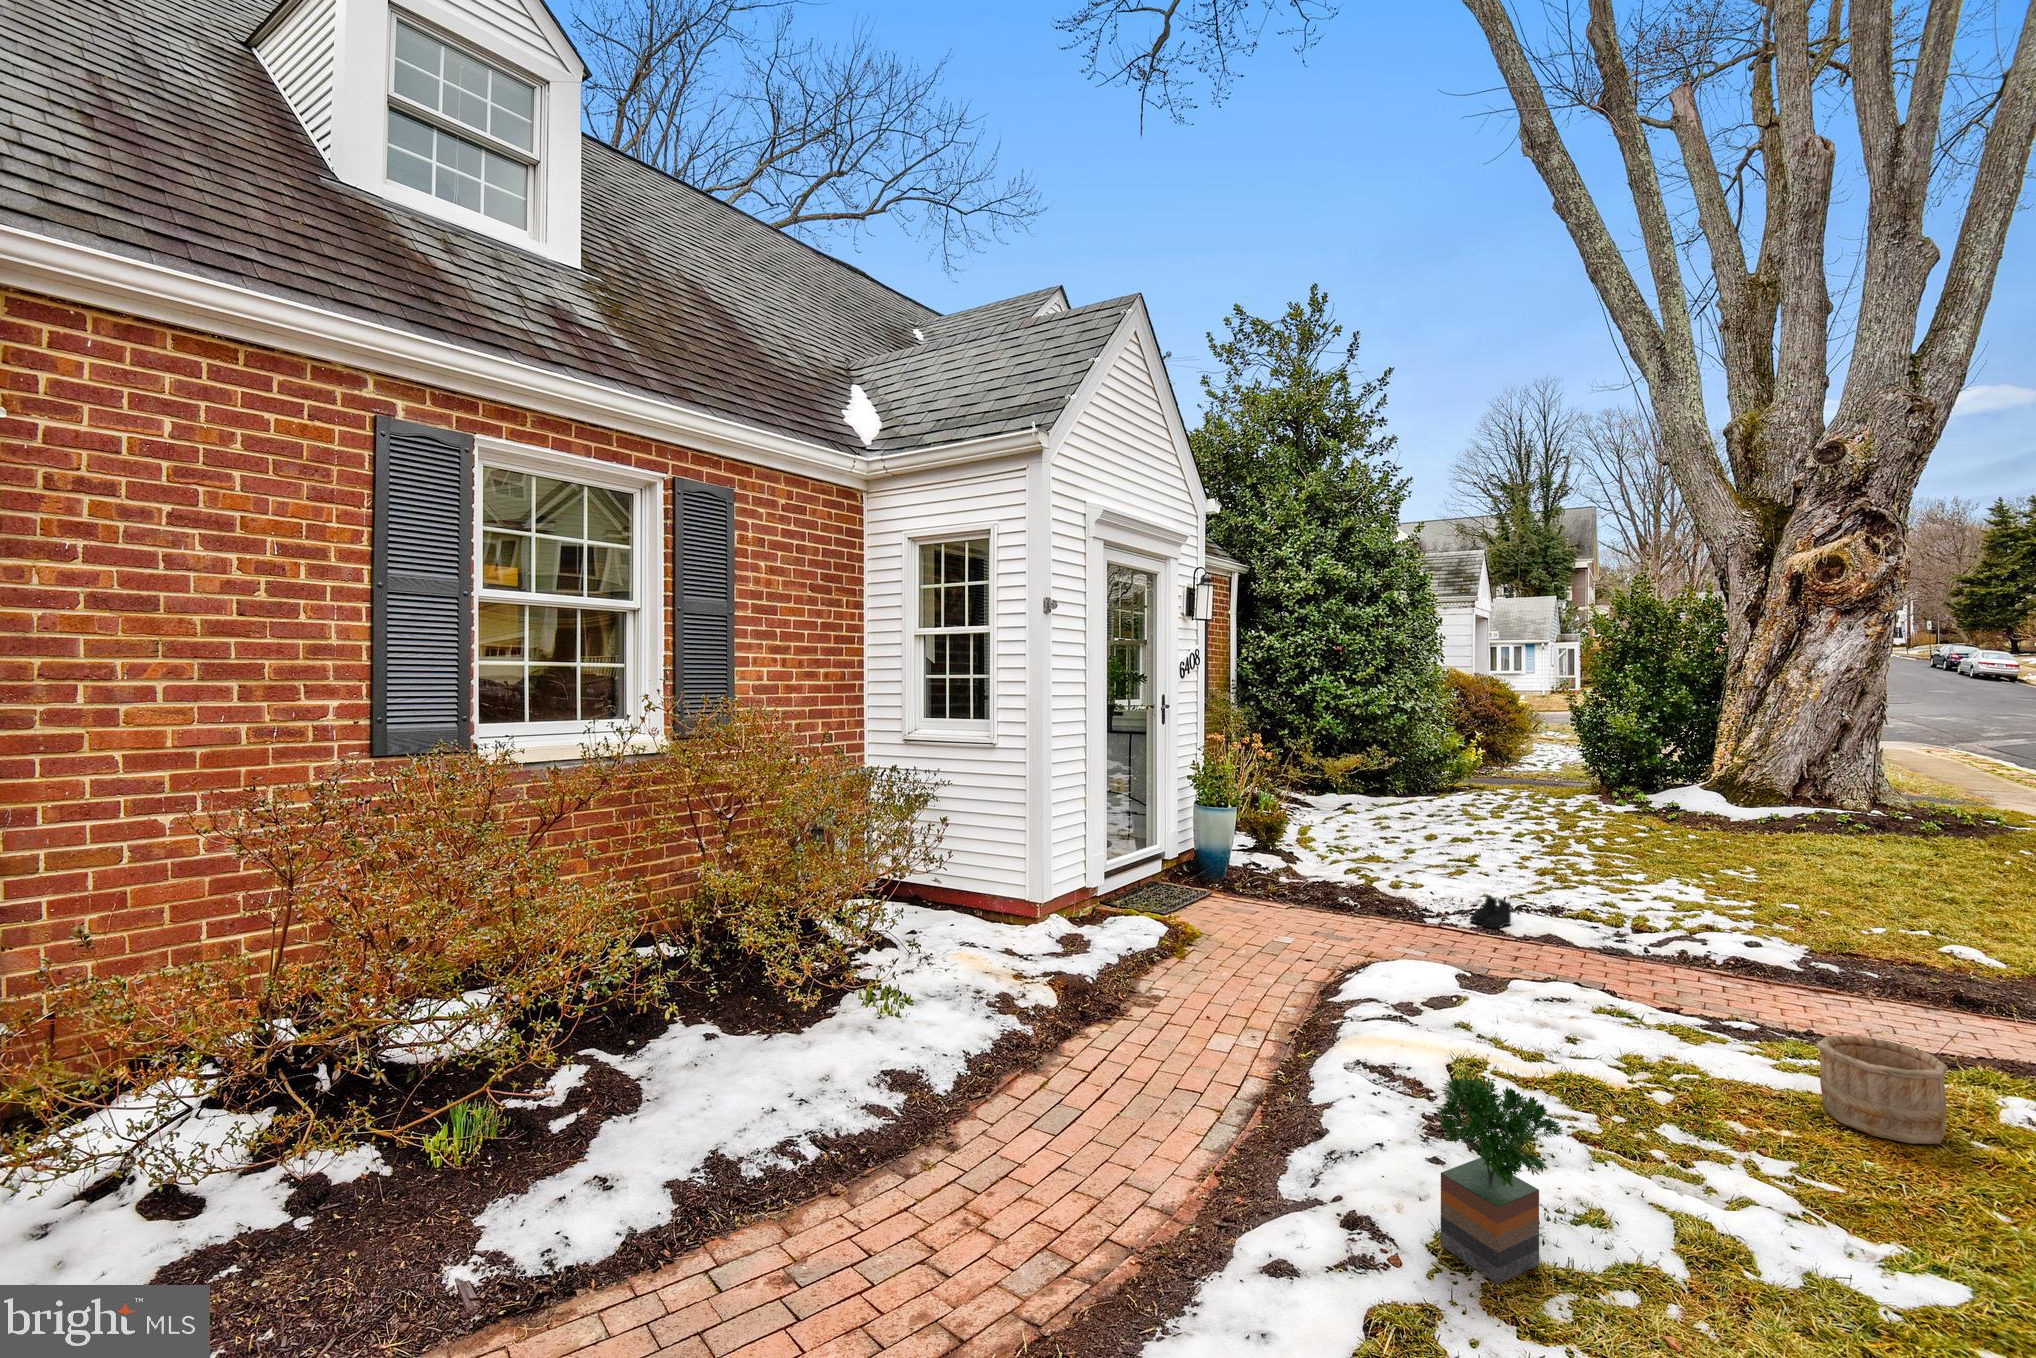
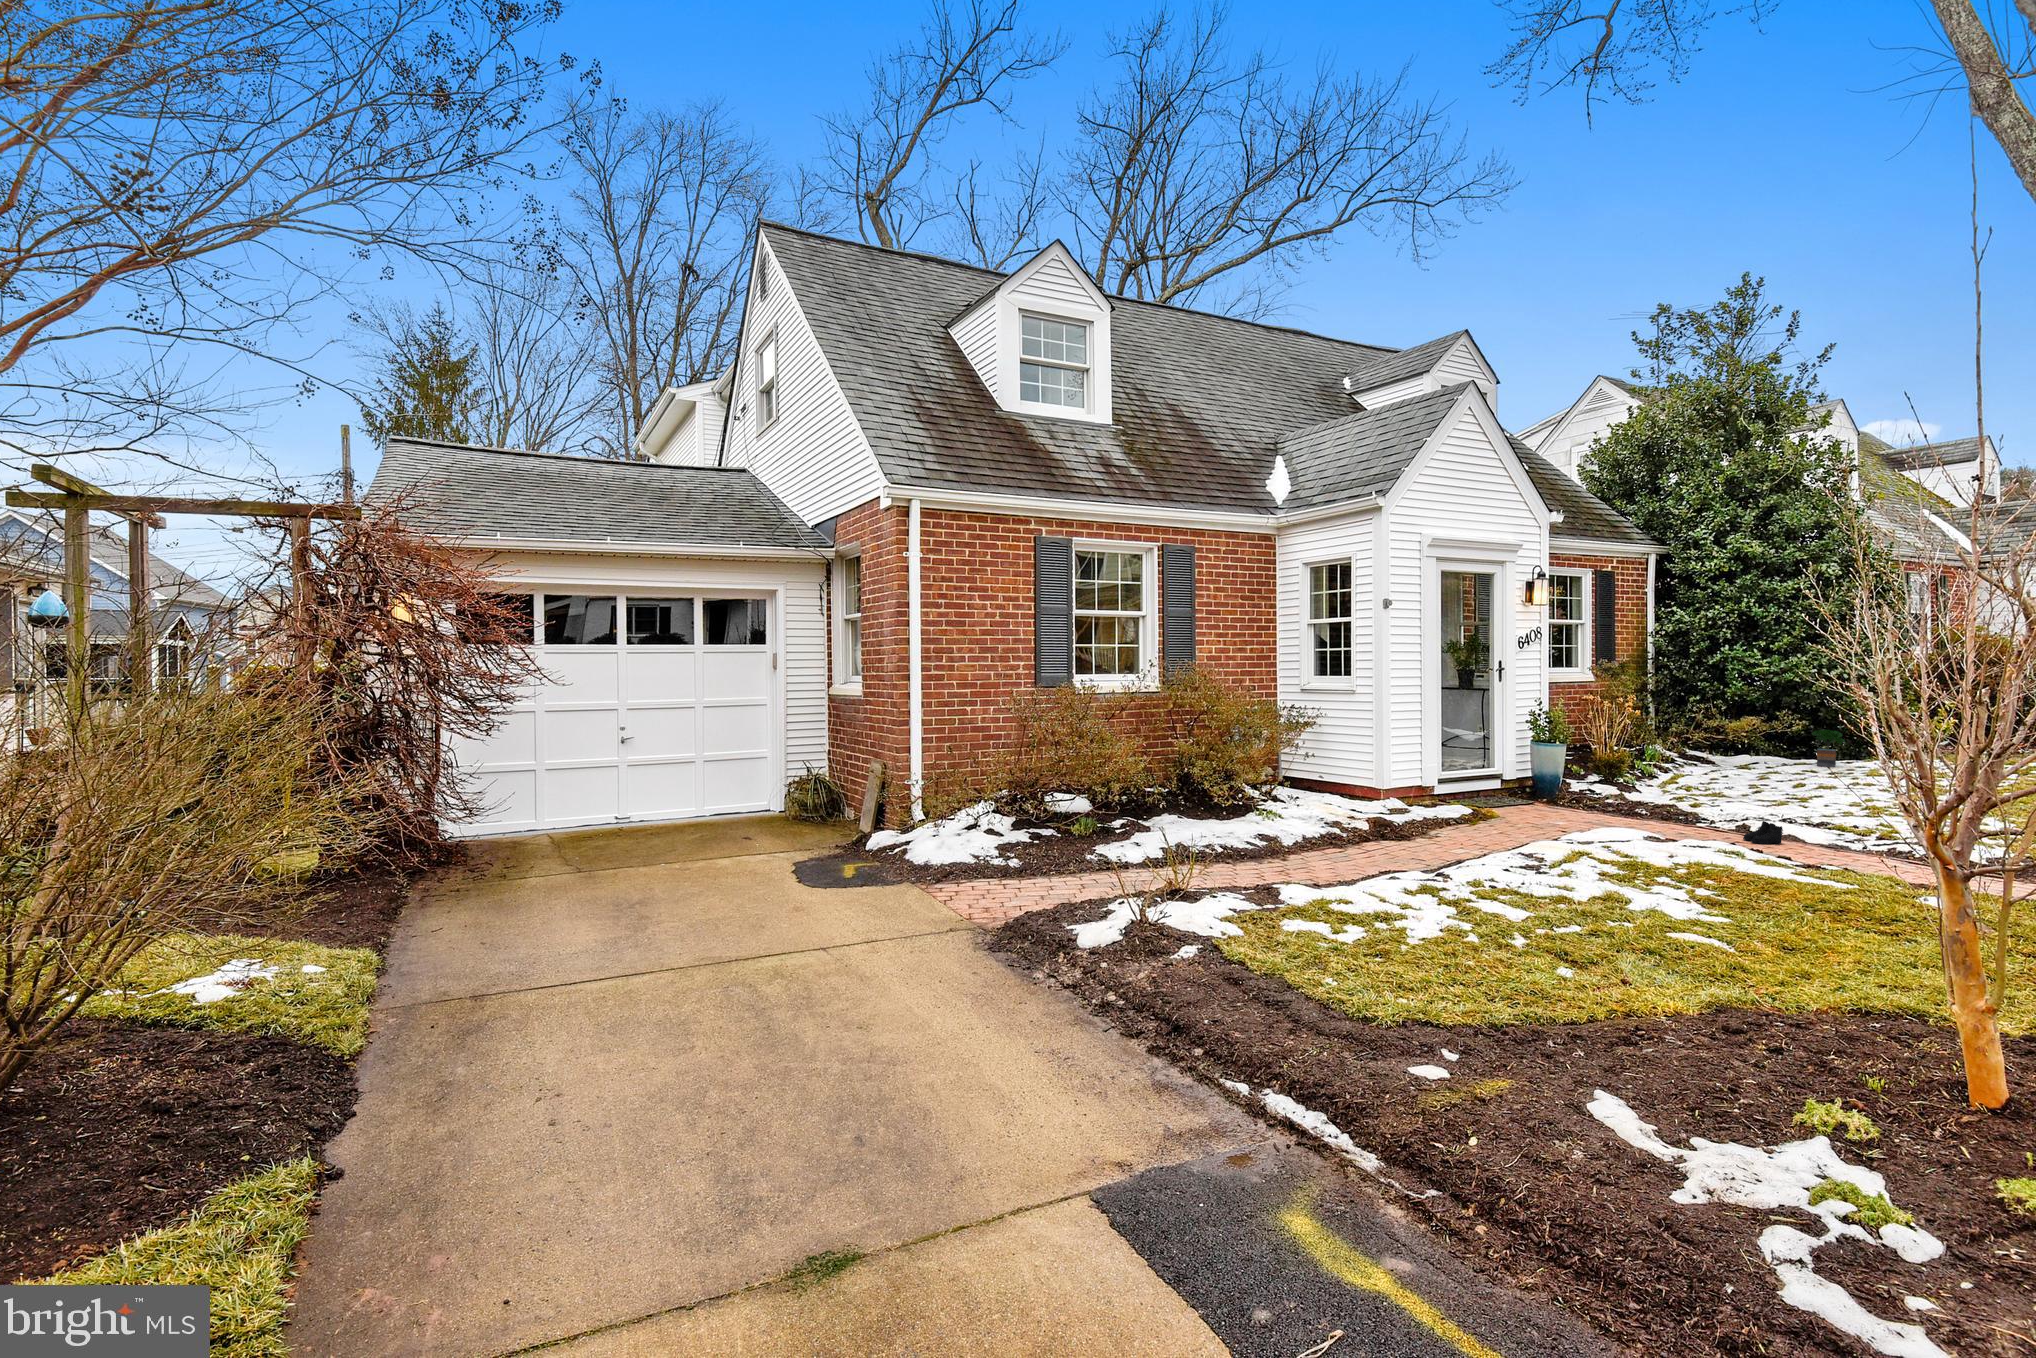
wooden bucket: present [1816,1035,1948,1144] -> none [1811,870,1888,924]
potted tree: present [1437,1076,1563,1285] -> present [1812,730,1844,767]

